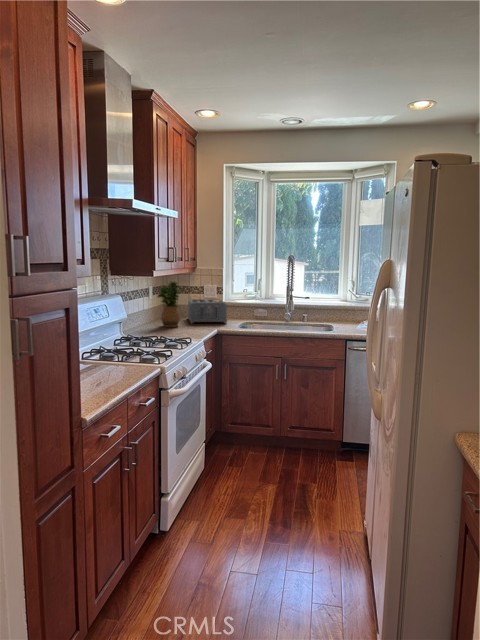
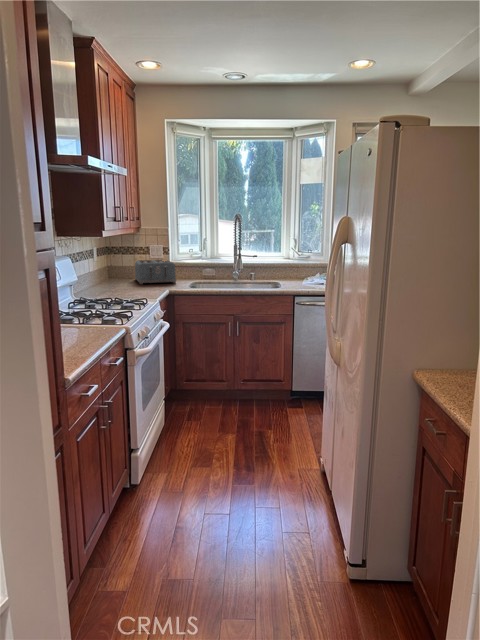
potted plant: present [157,281,180,327] -> none [105,242,130,289]

